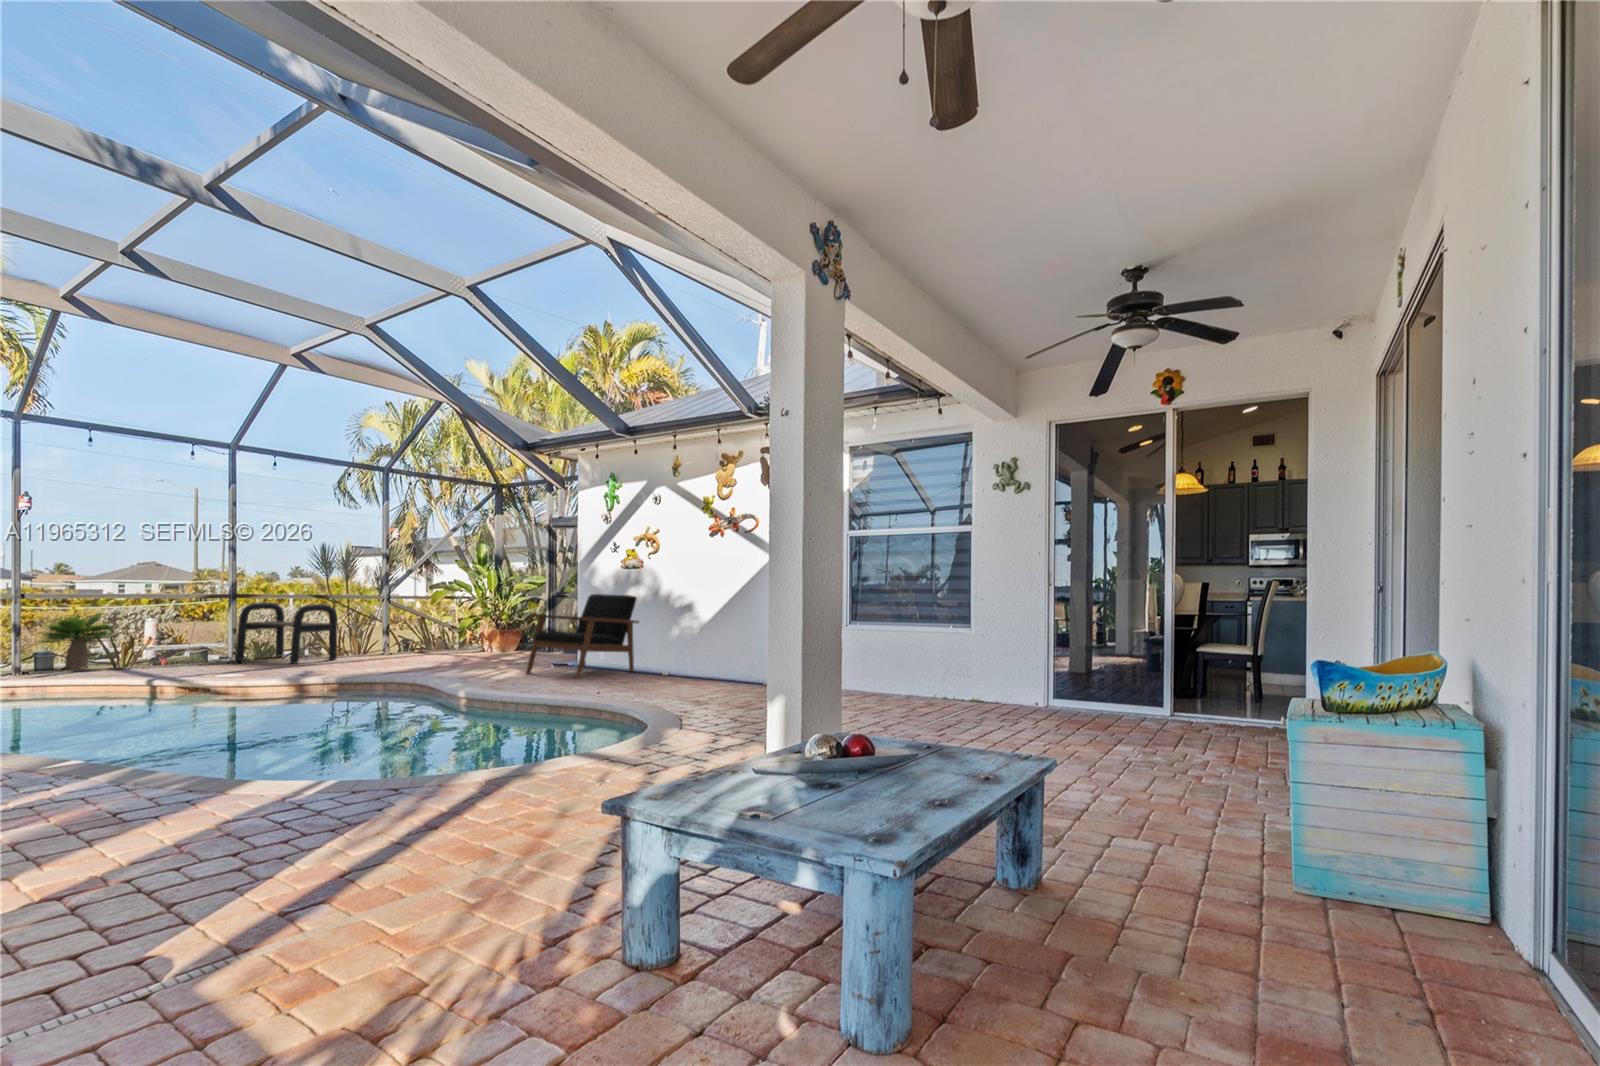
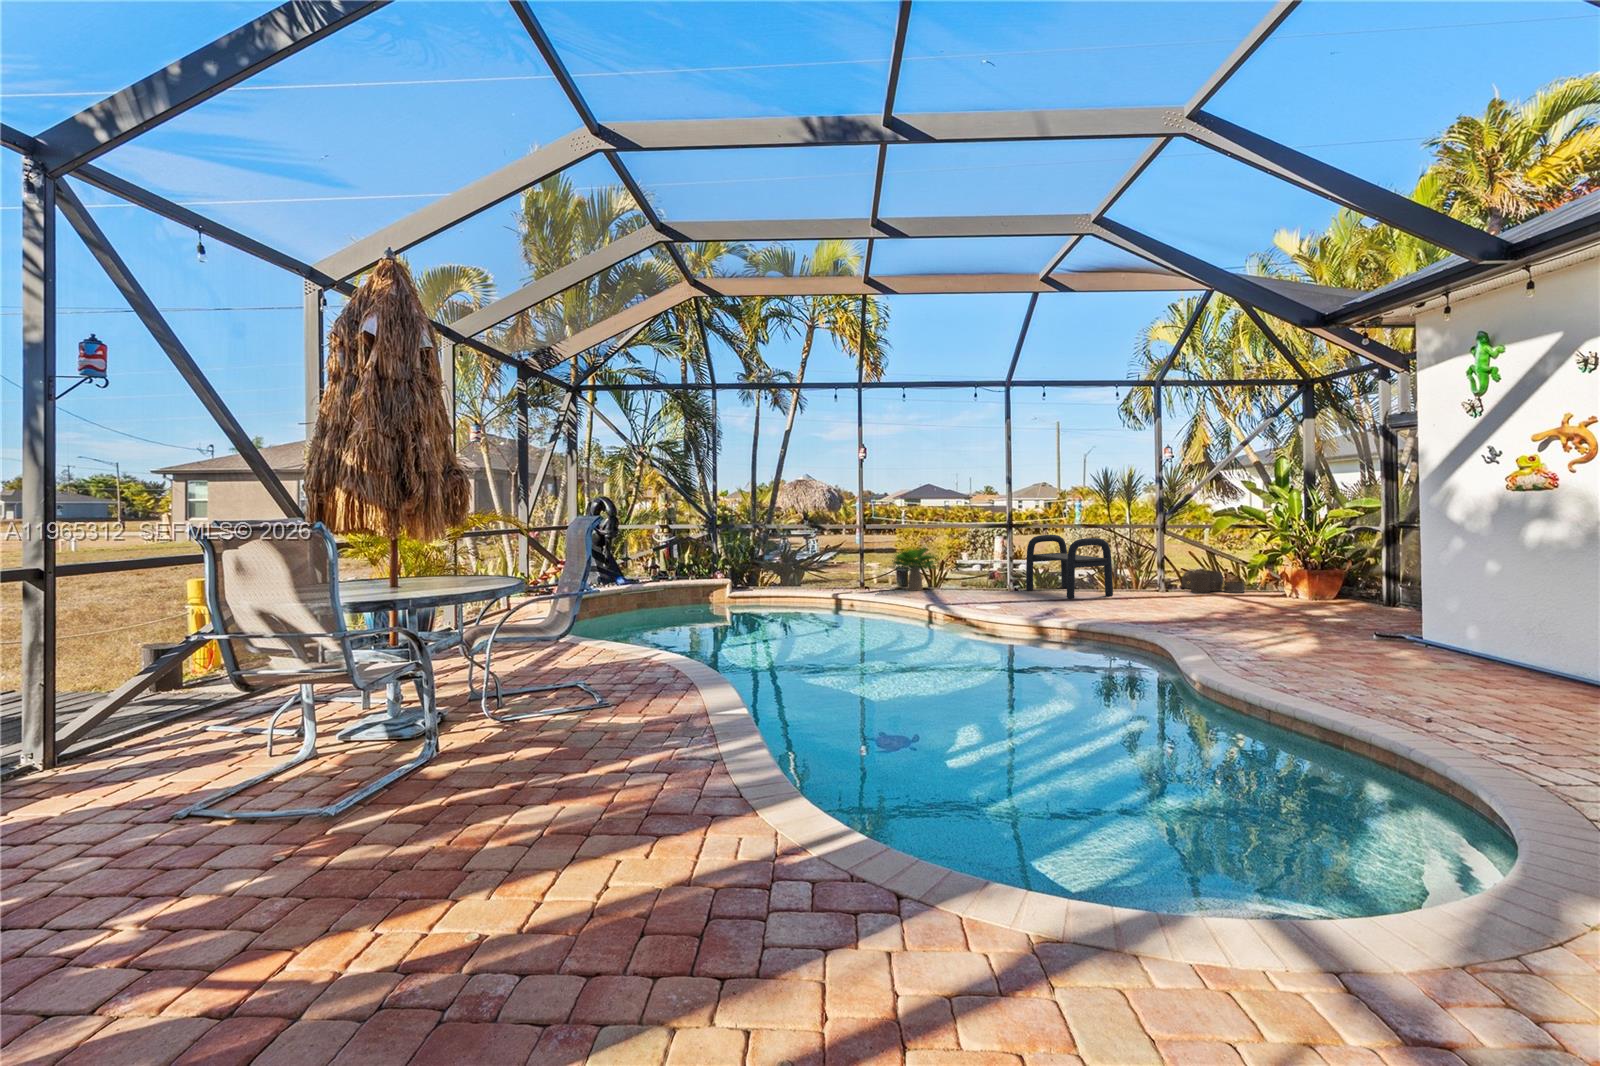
armchair: present [526,594,639,679] -> none [1330,531,1549,667]
woven basket: none [395,633,450,654] -> present [1182,569,1244,593]

